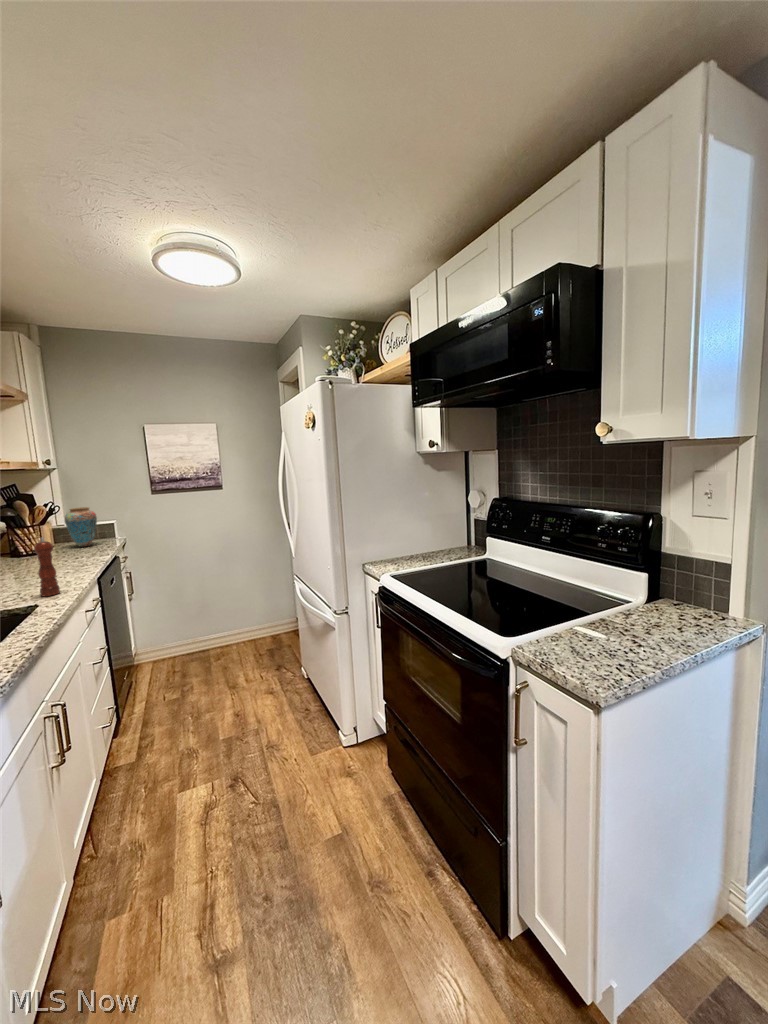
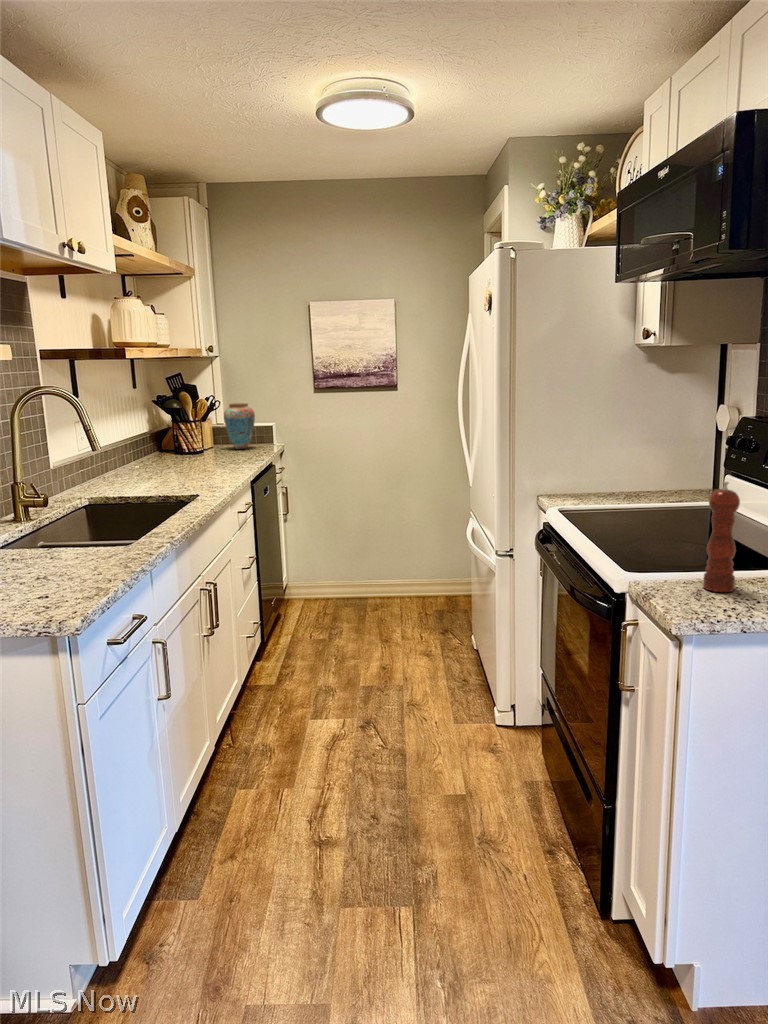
pepper mill: present [34,537,60,596] -> present [703,482,740,592]

